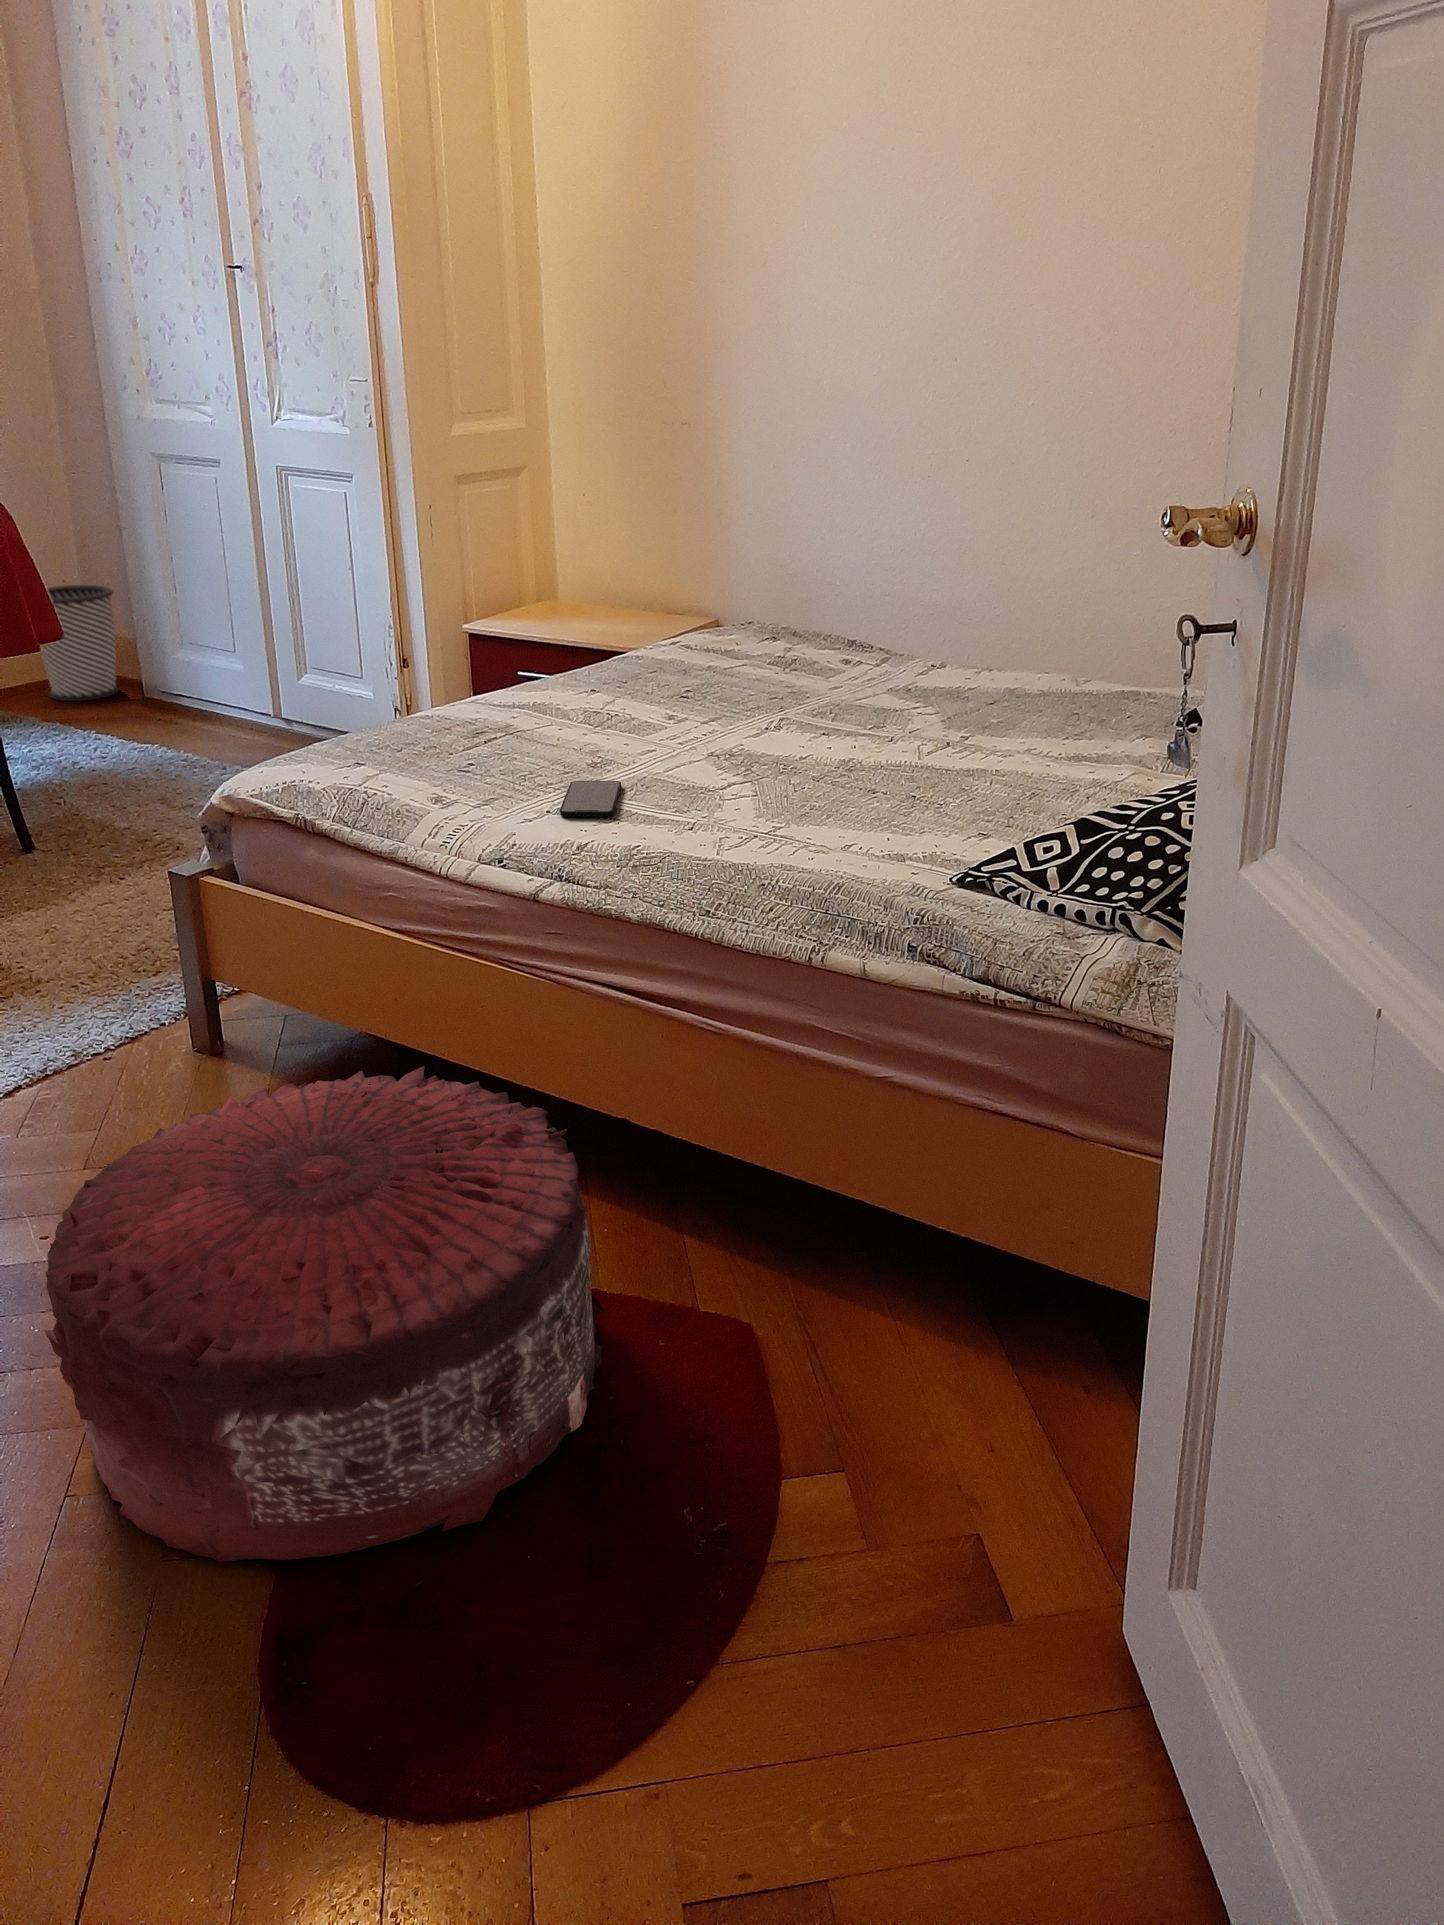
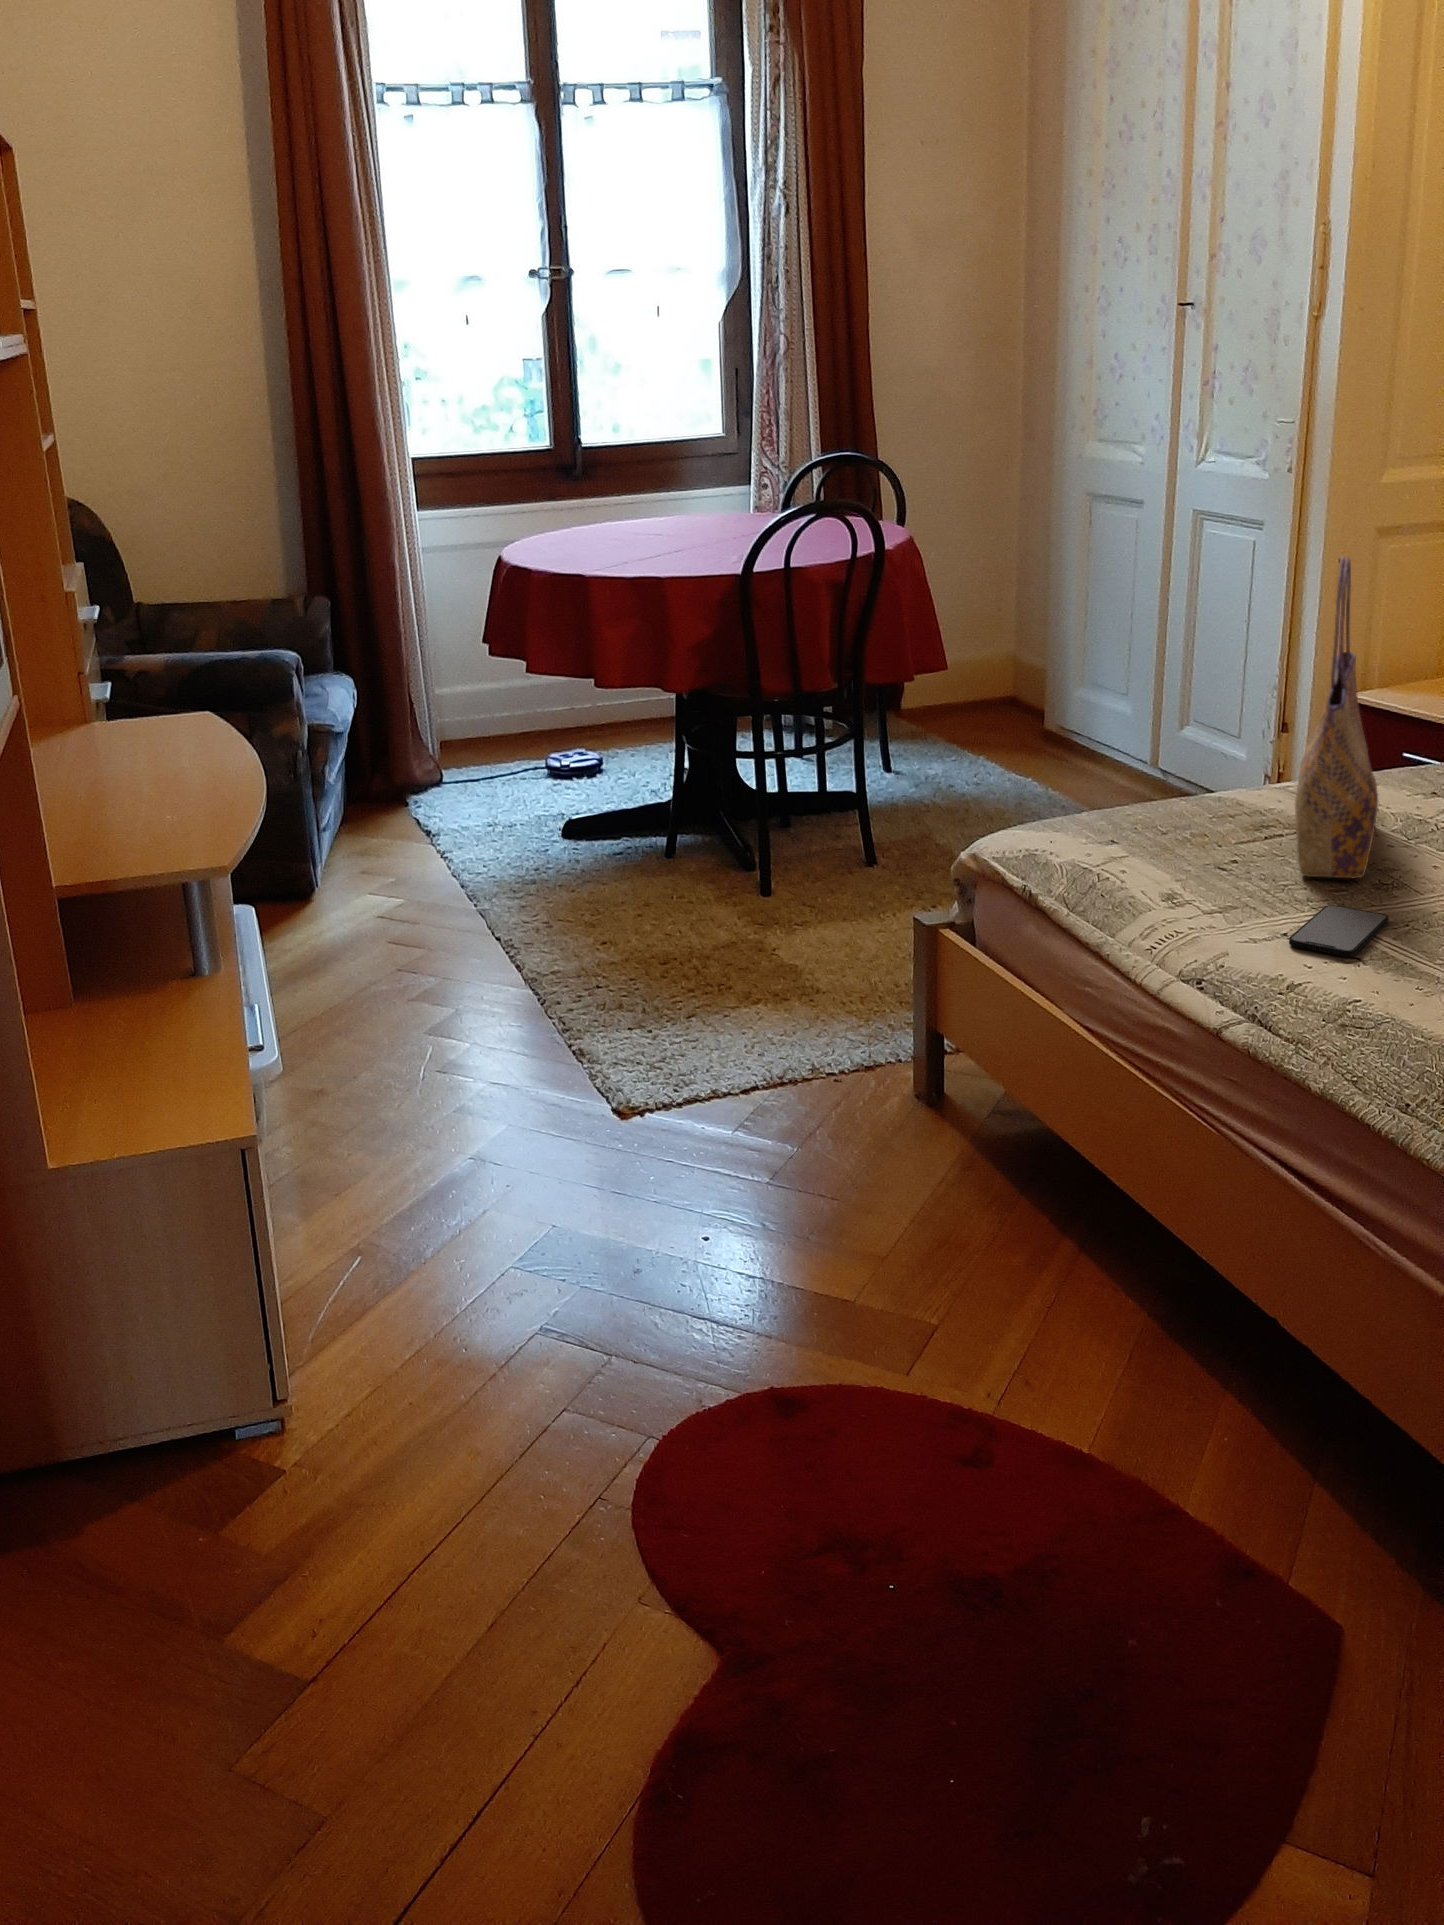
tote bag: none [507,487,587,763] -> present [1295,556,1378,878]
wastebasket: present [41,585,119,701] -> none [955,614,1032,725]
pouf: present [44,1066,605,1562] -> none [605,1160,1178,1712]

